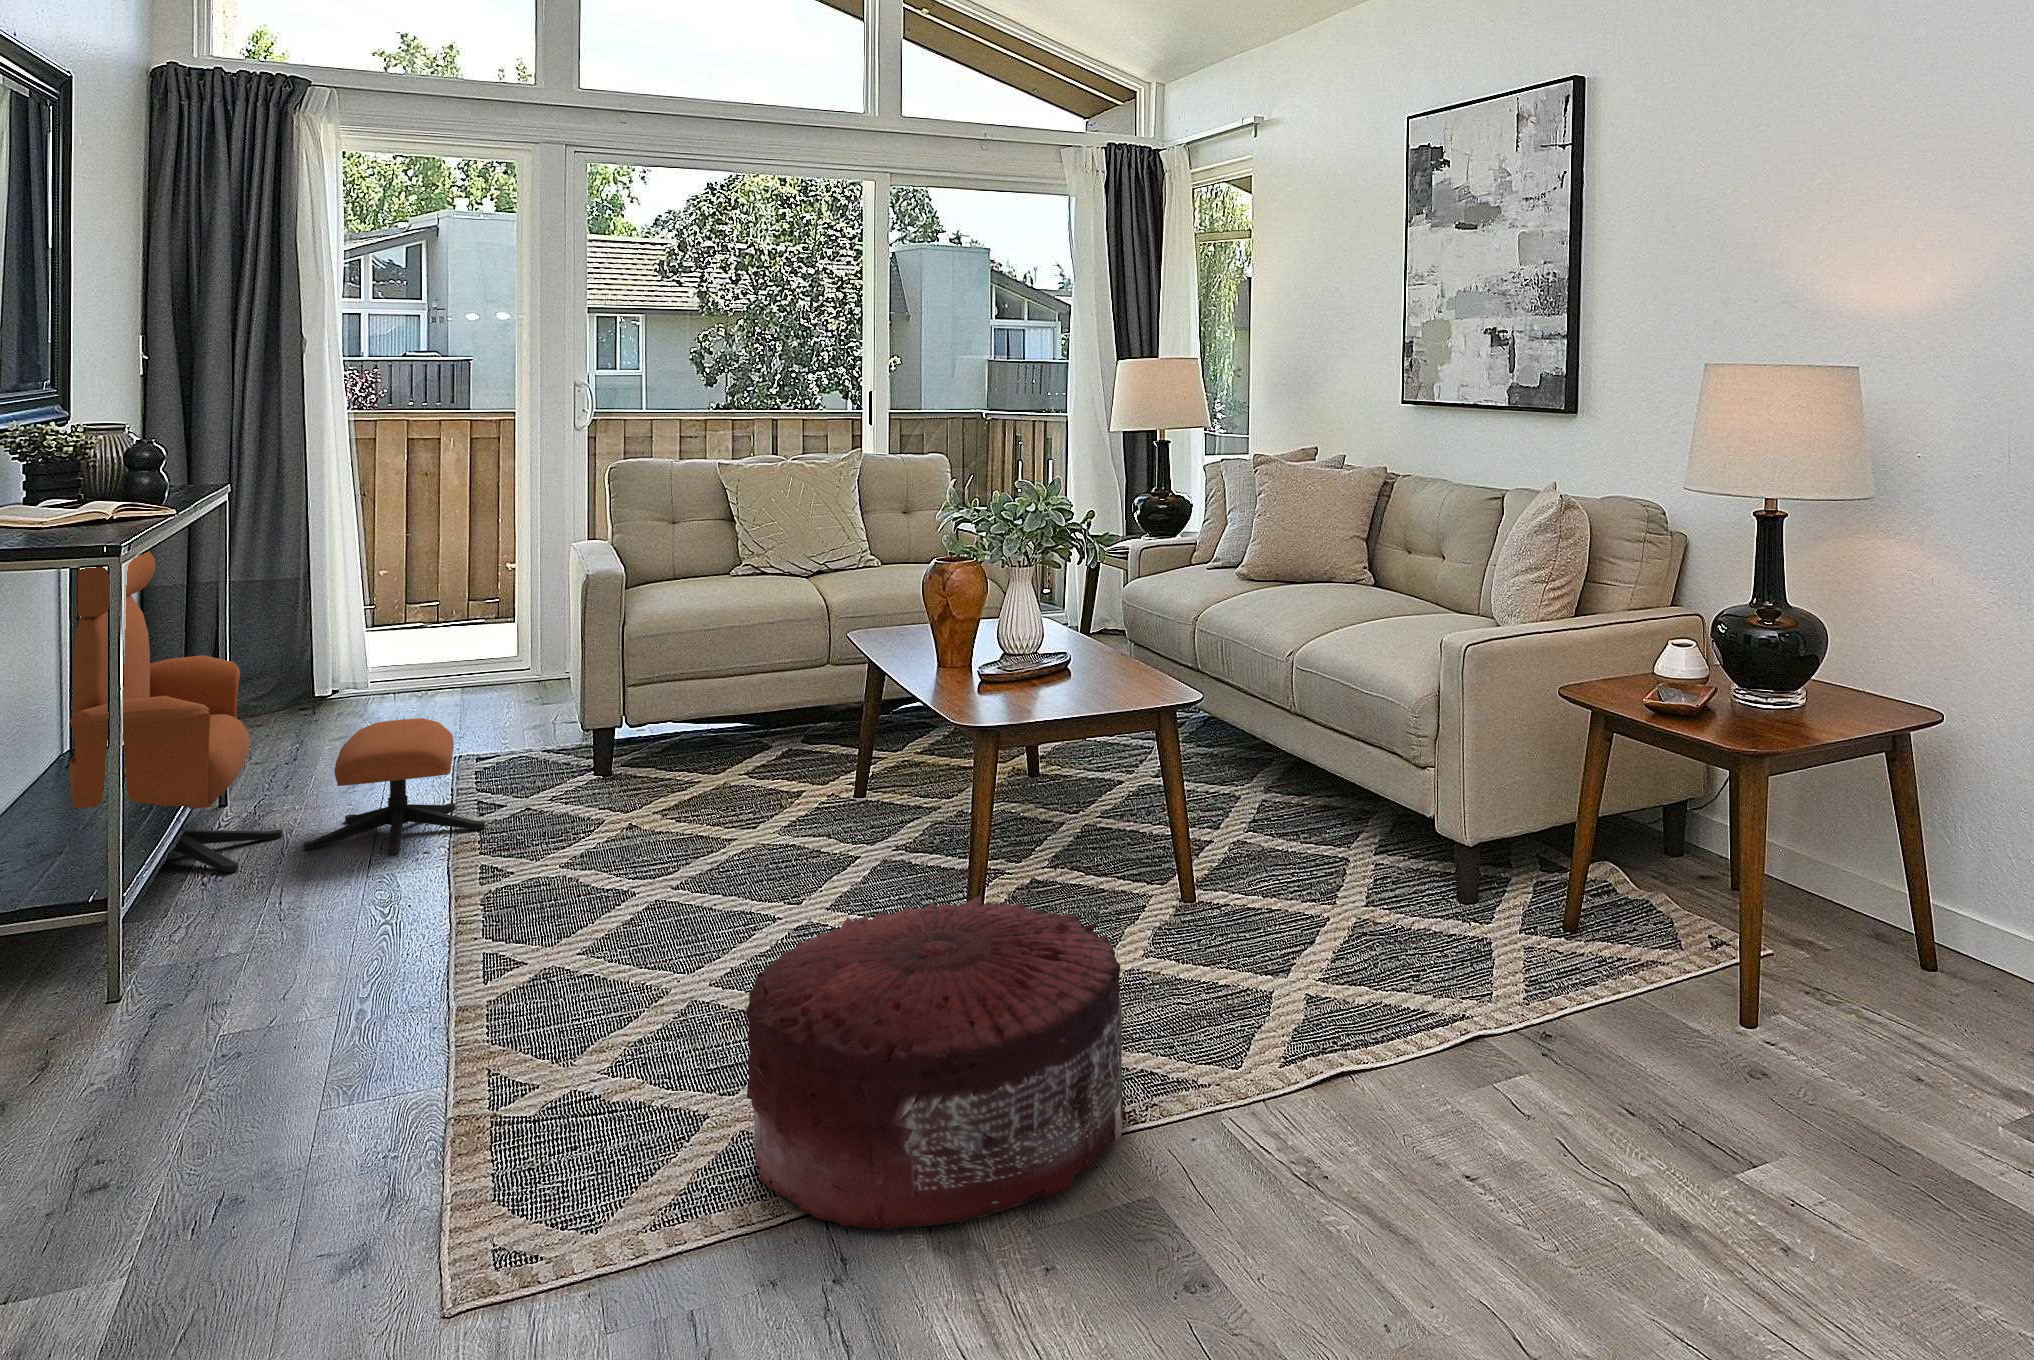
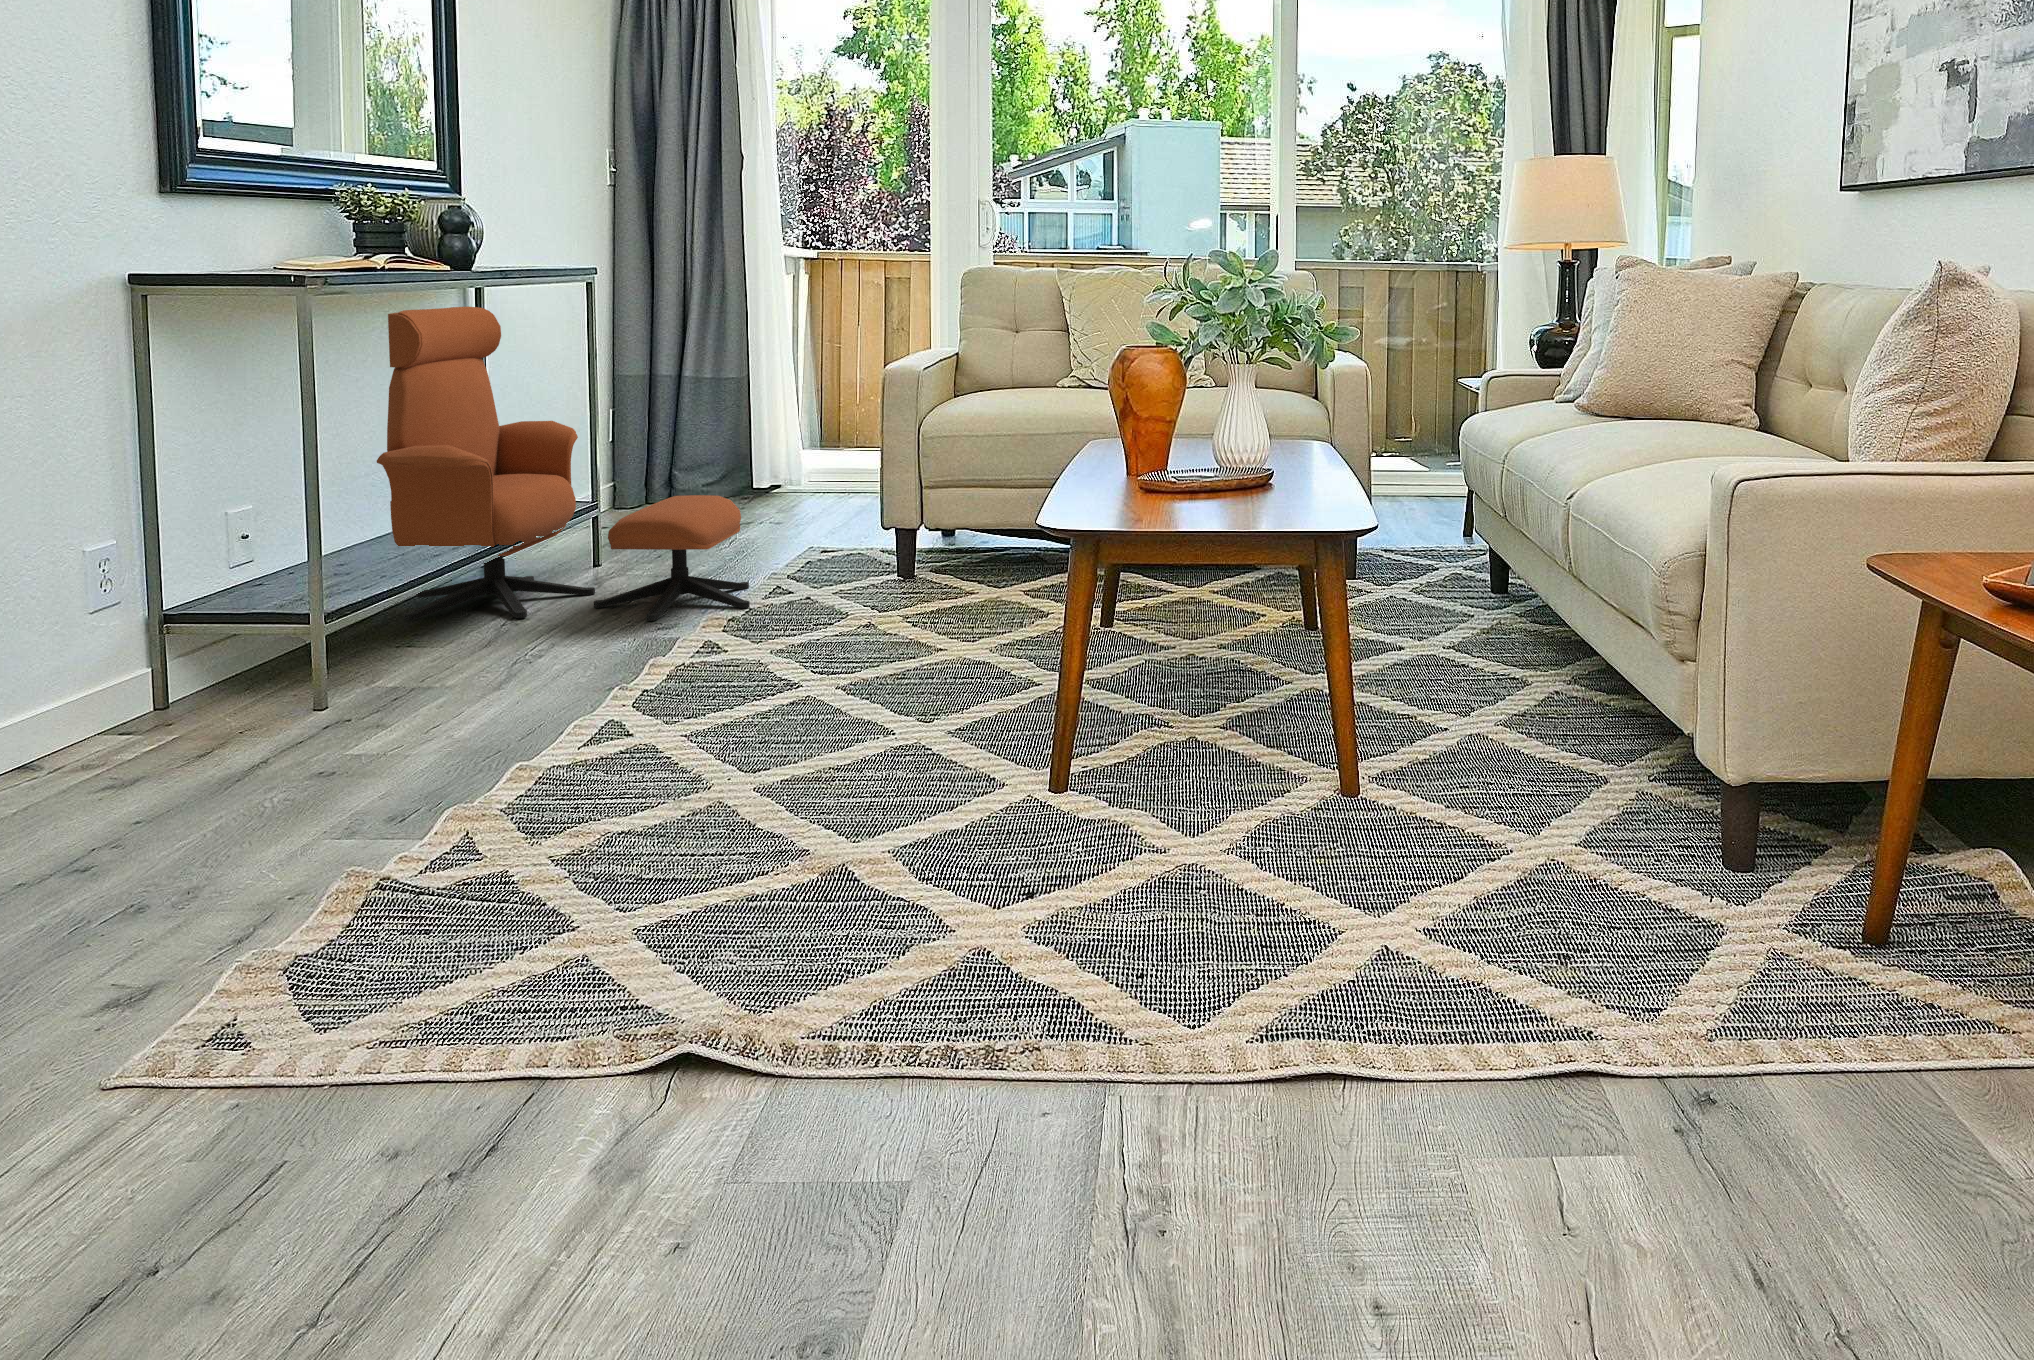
pouf: present [745,896,1125,1231] -> none [459,736,1014,1177]

